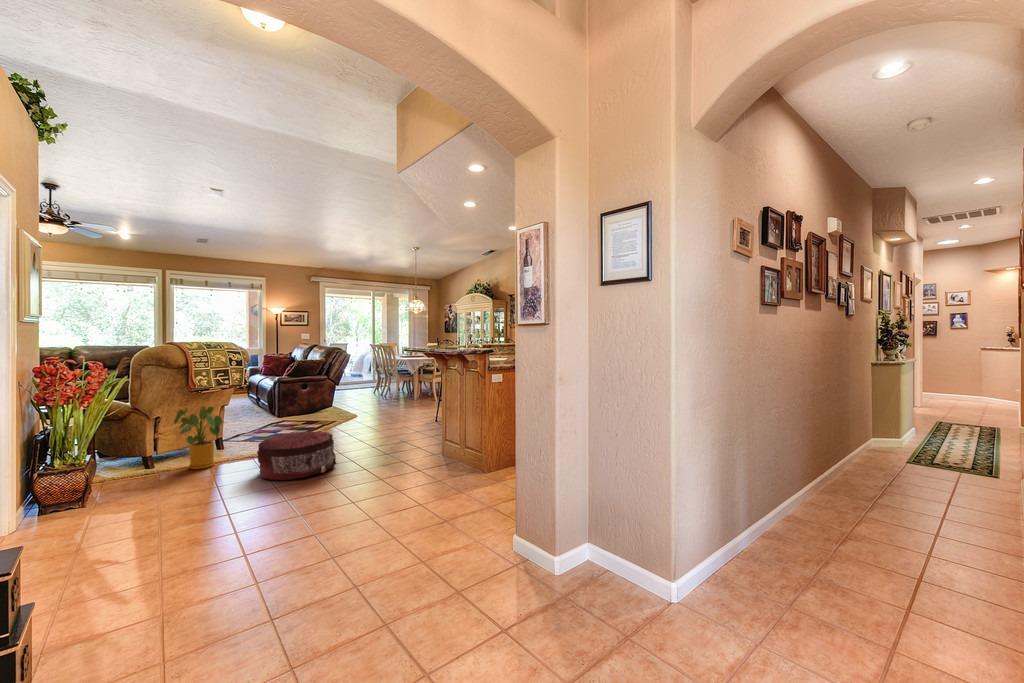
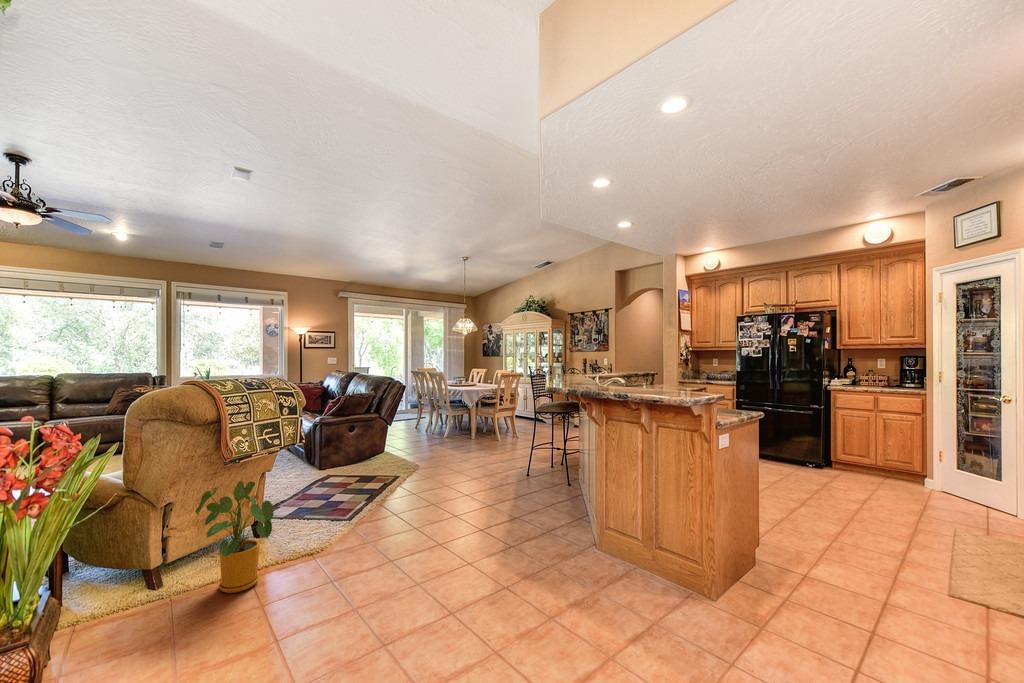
pouf: present [257,431,337,480] -> none [338,520,460,626]

